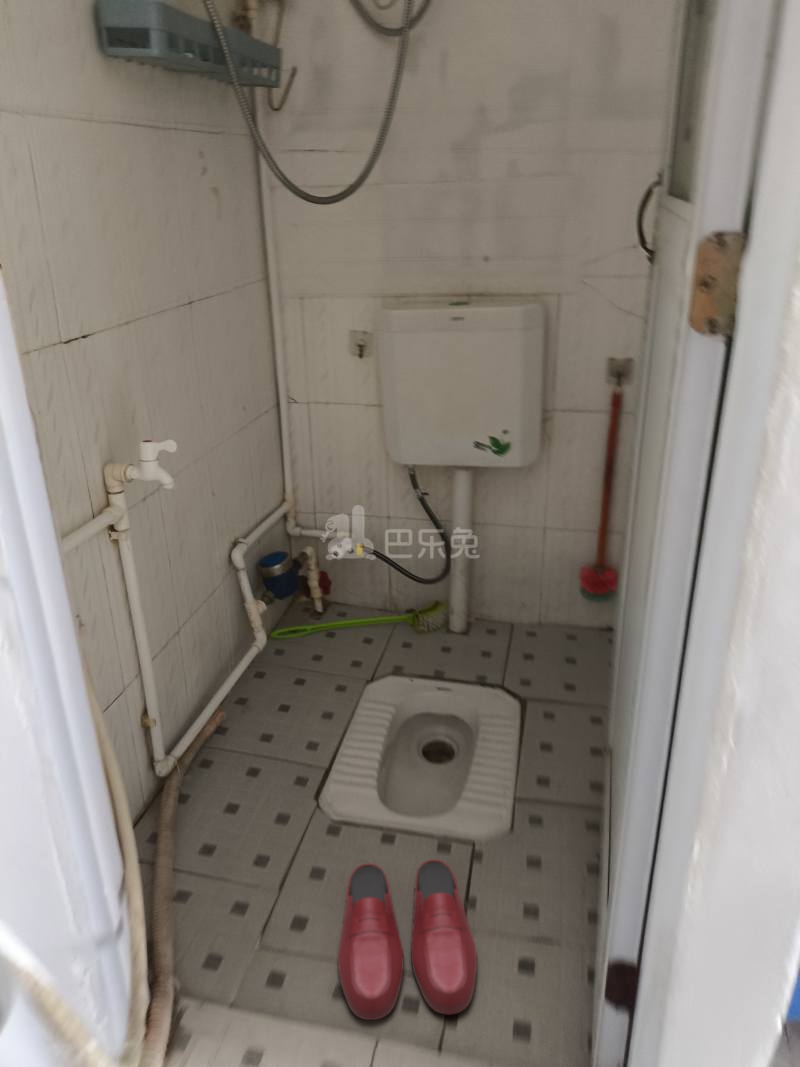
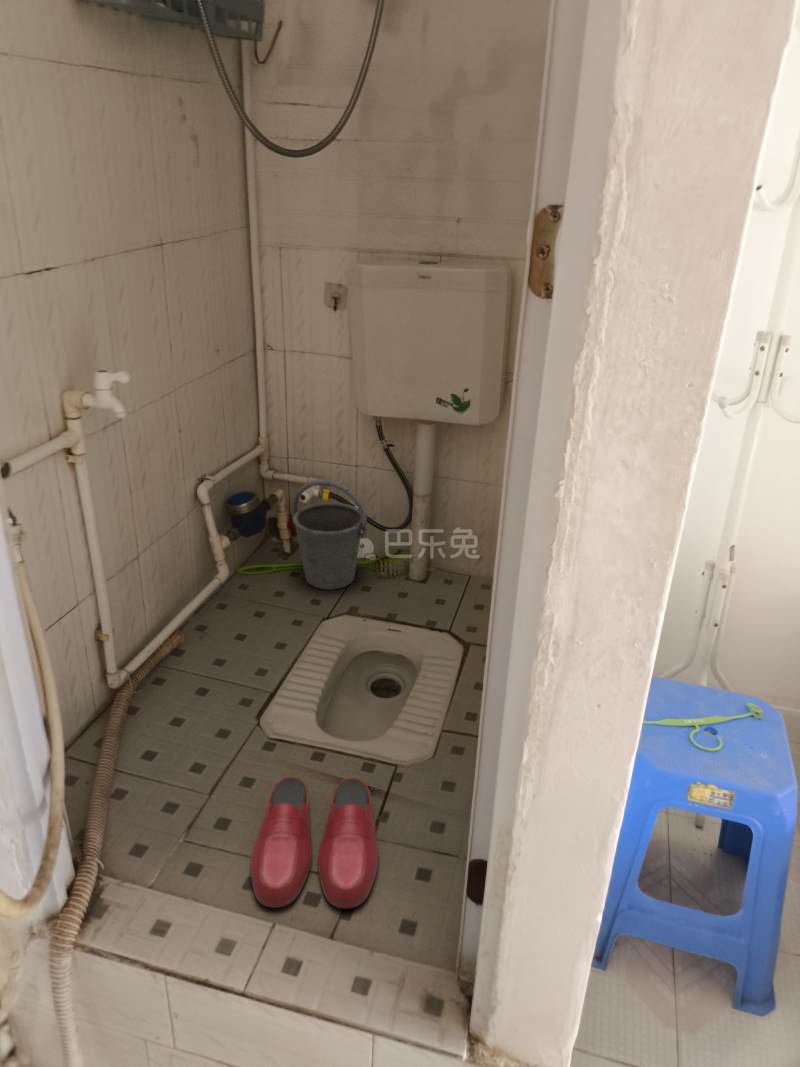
bucket: none [325,535,407,648] -> present [292,480,367,589]

